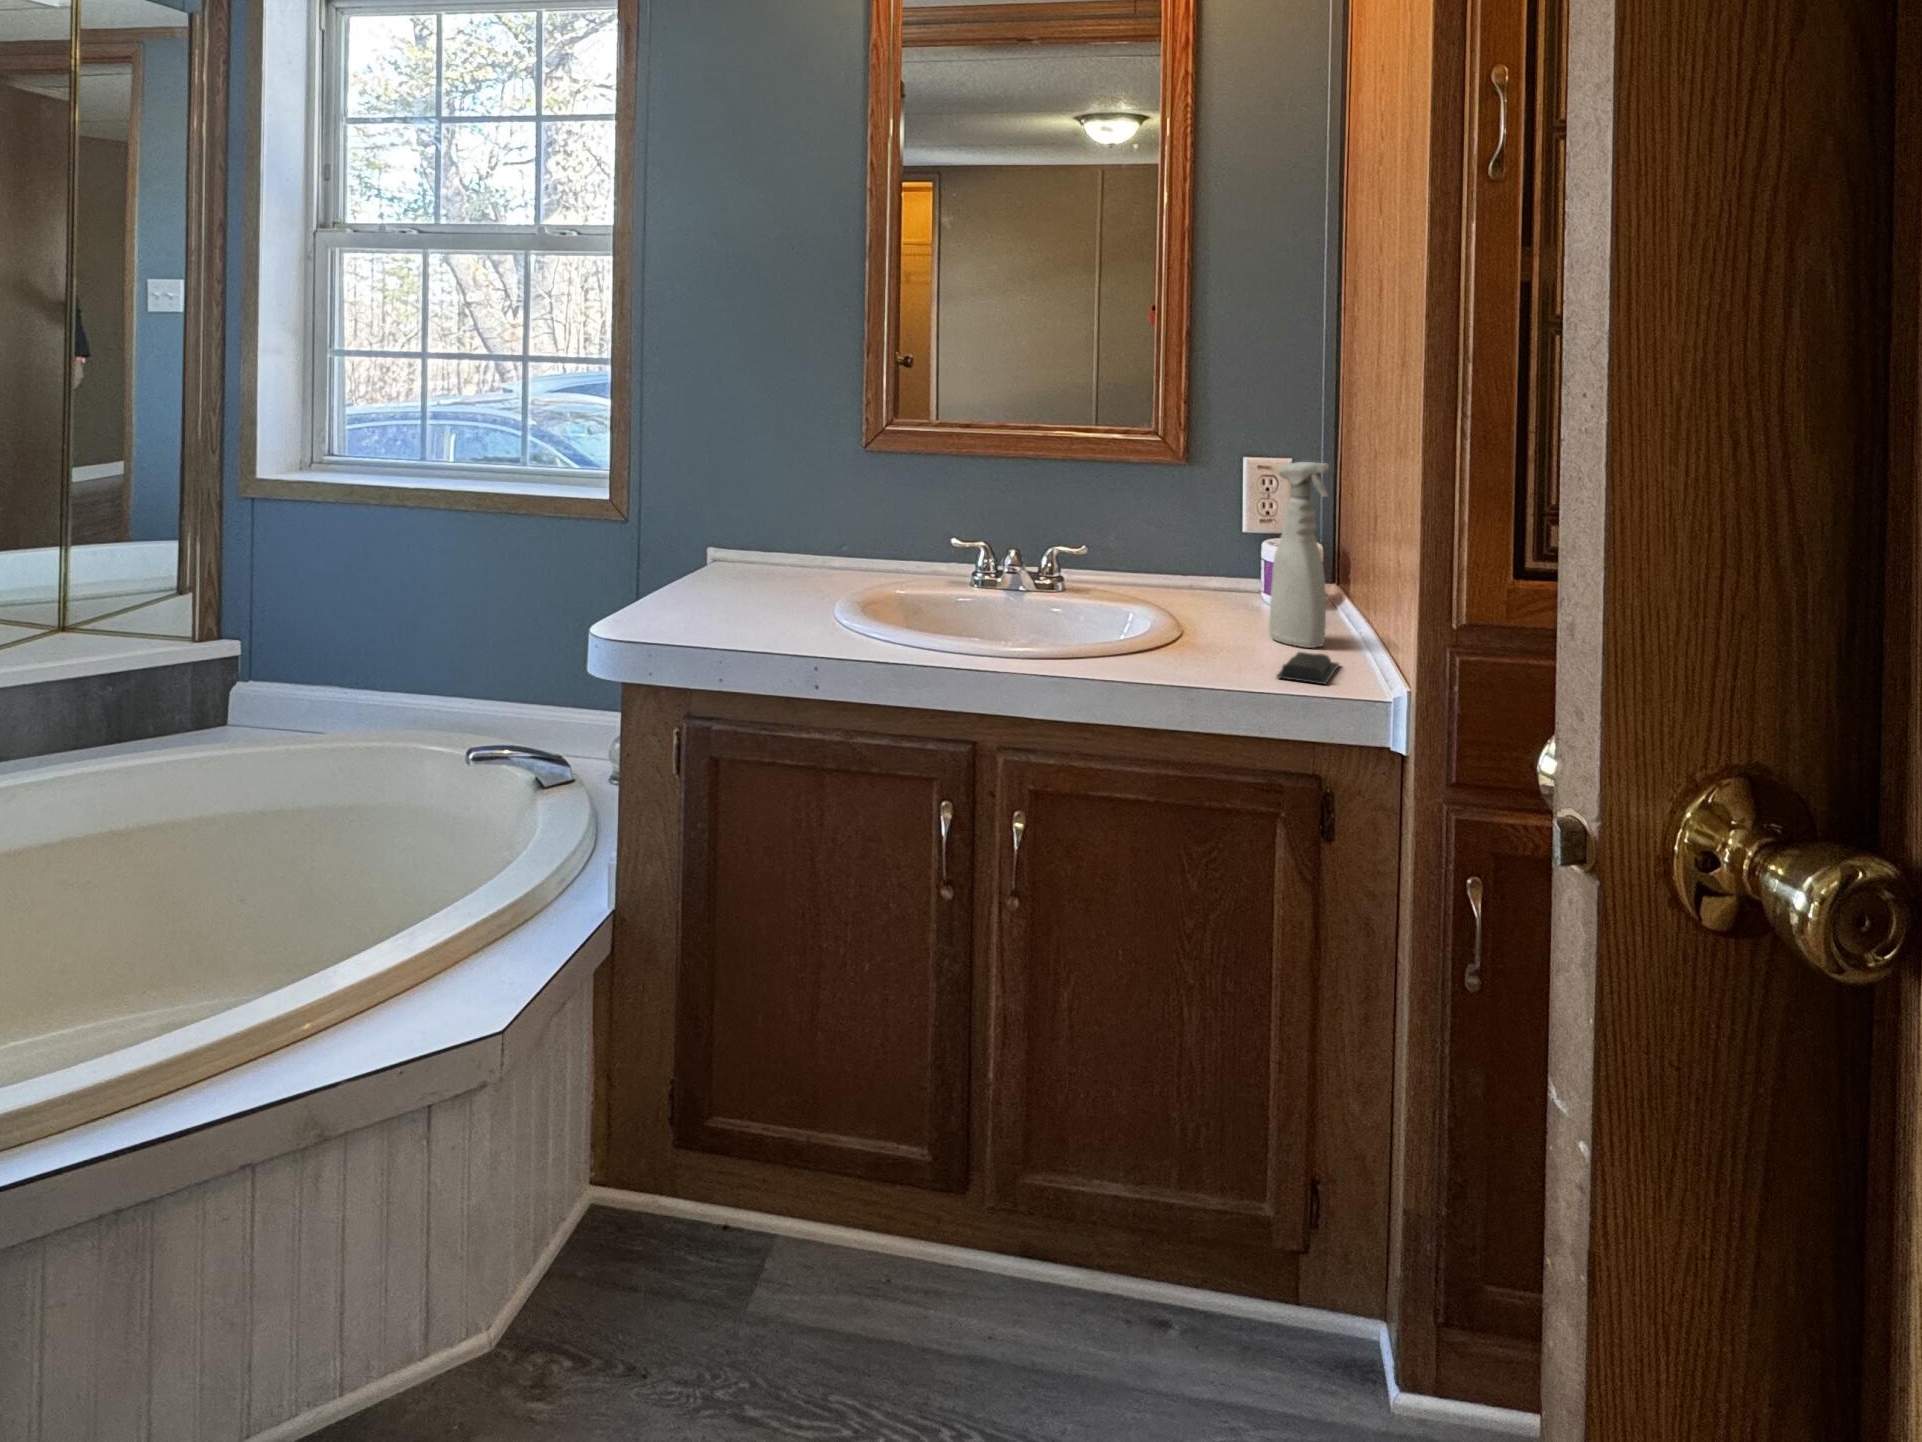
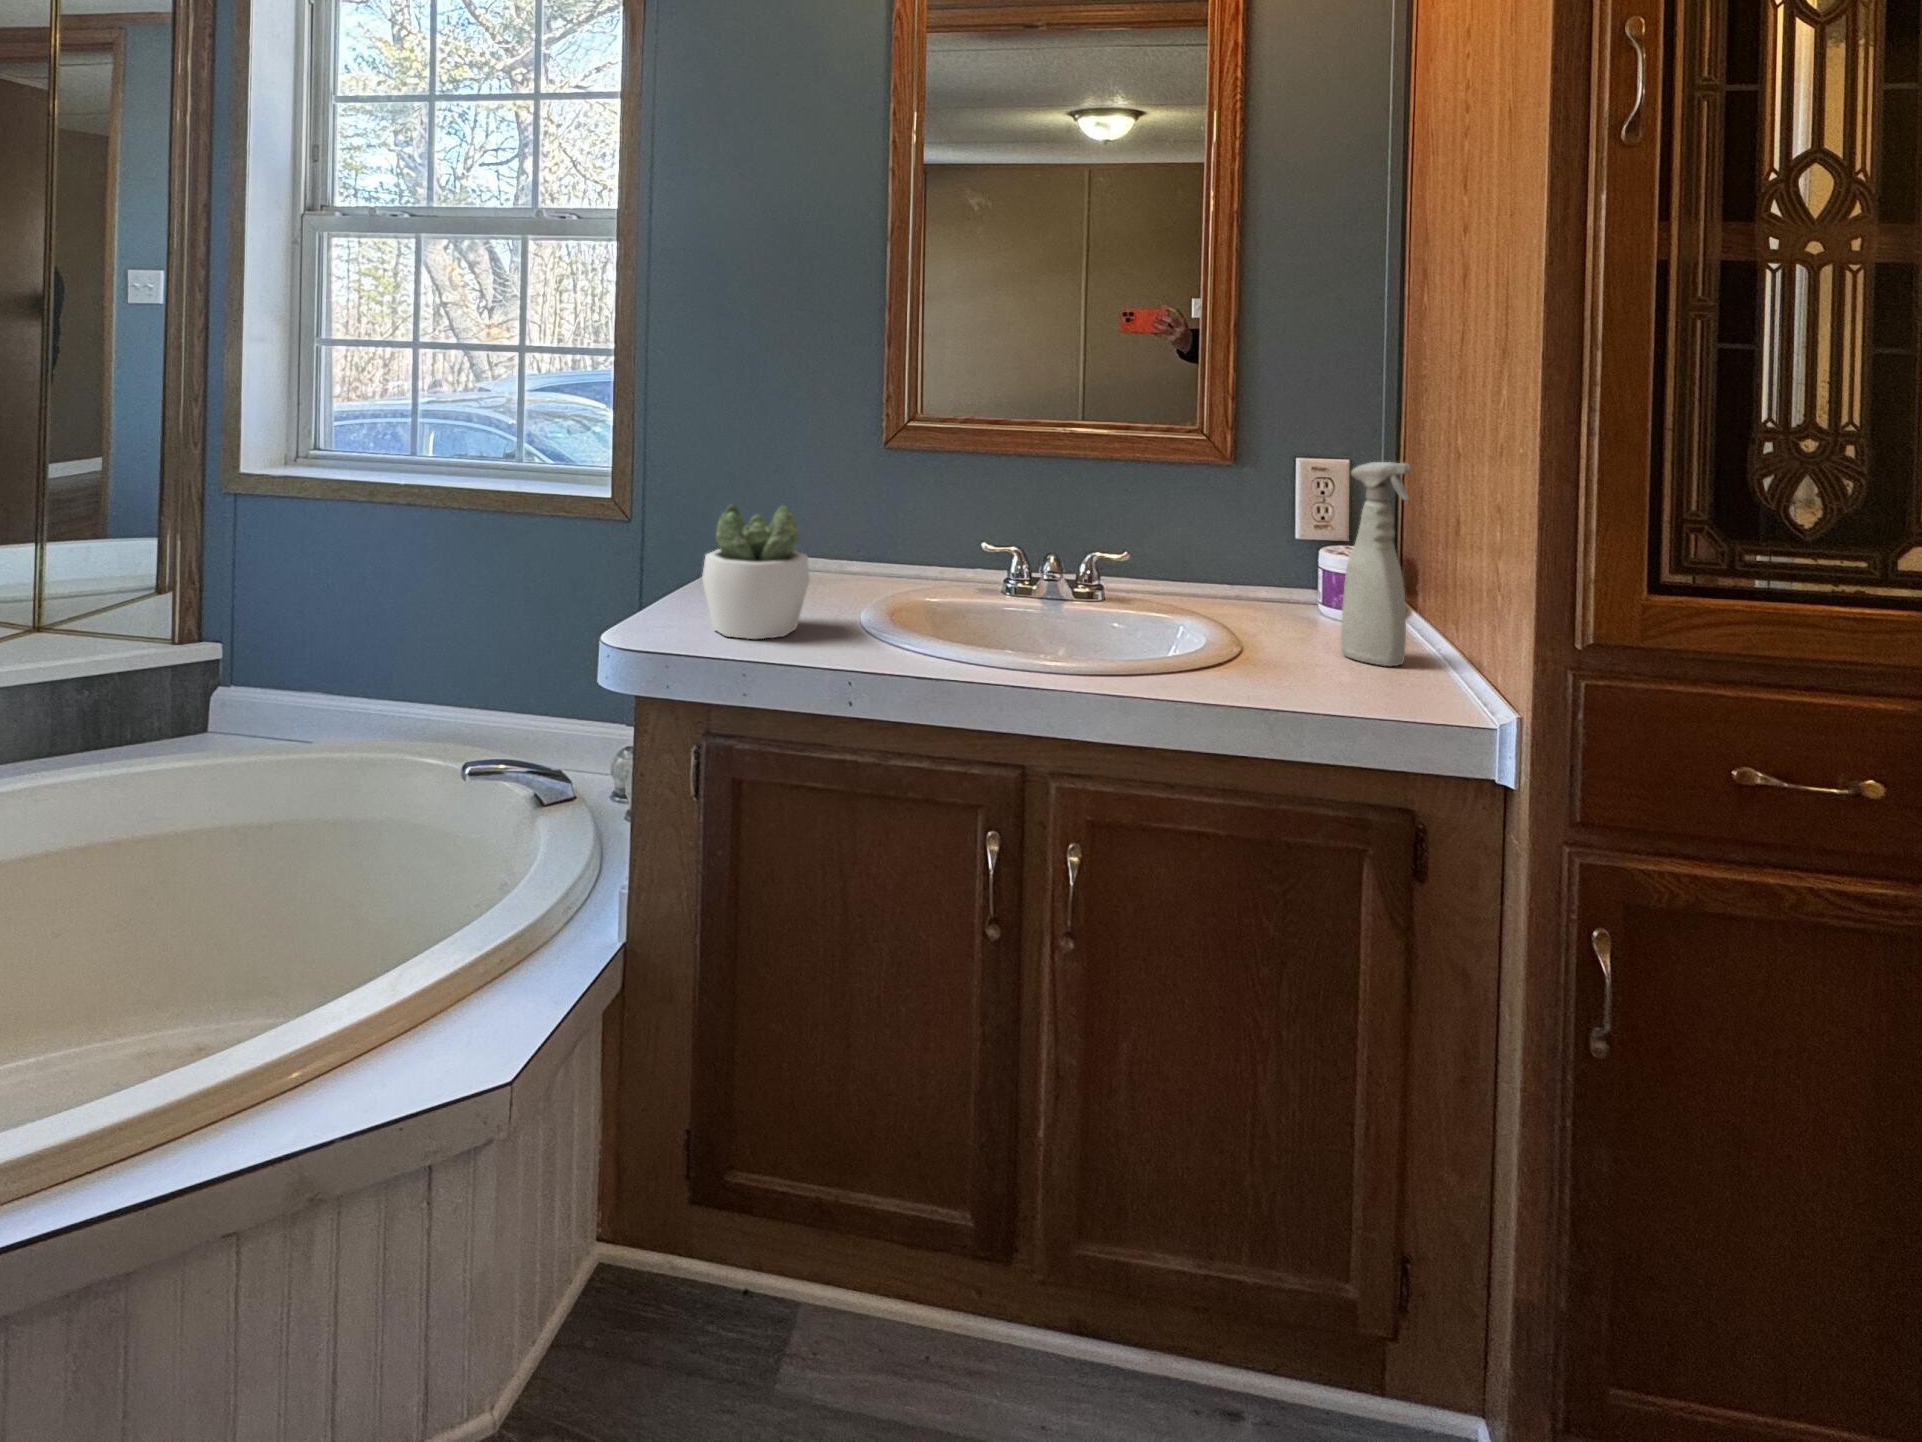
succulent plant: none [685,505,785,629] -> present [702,505,810,639]
soap bar: present [1276,652,1339,684] -> none [1361,671,1427,708]

